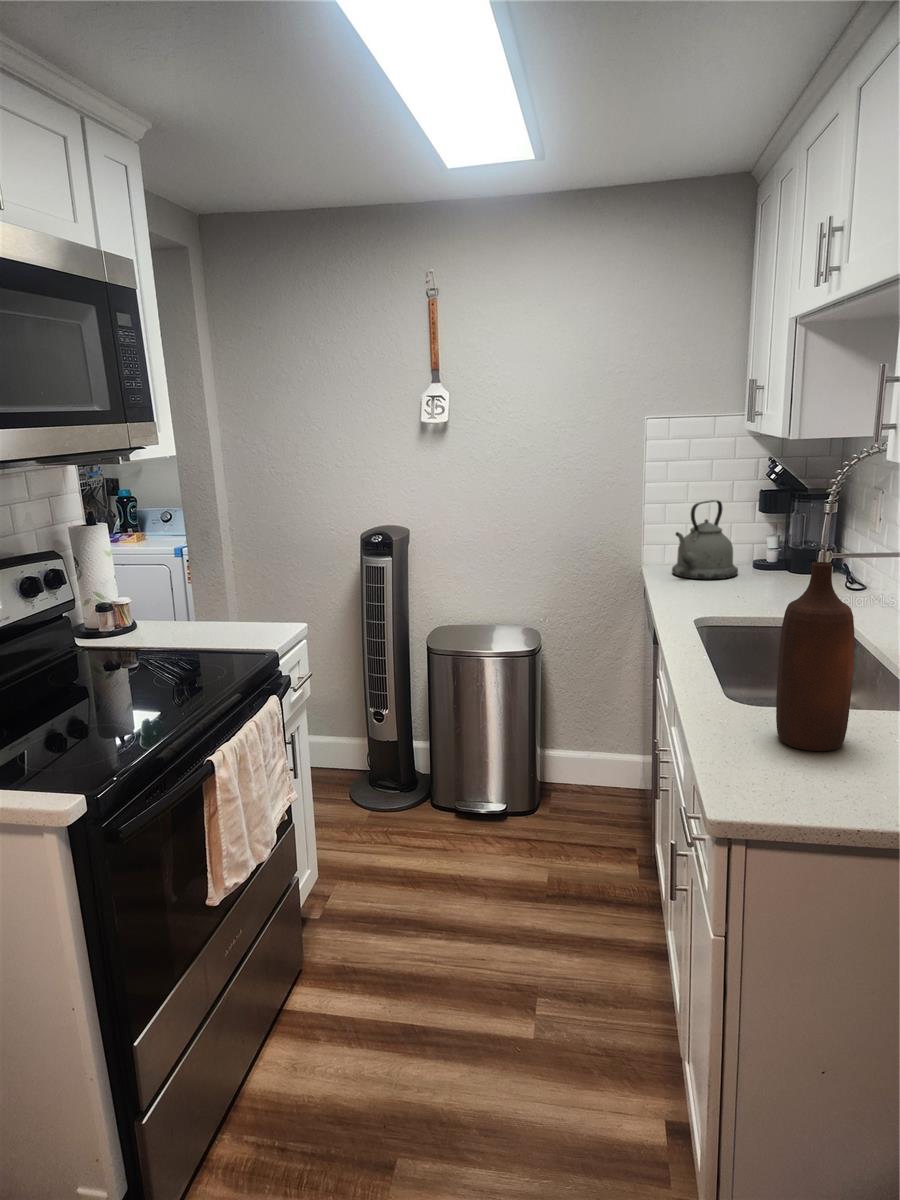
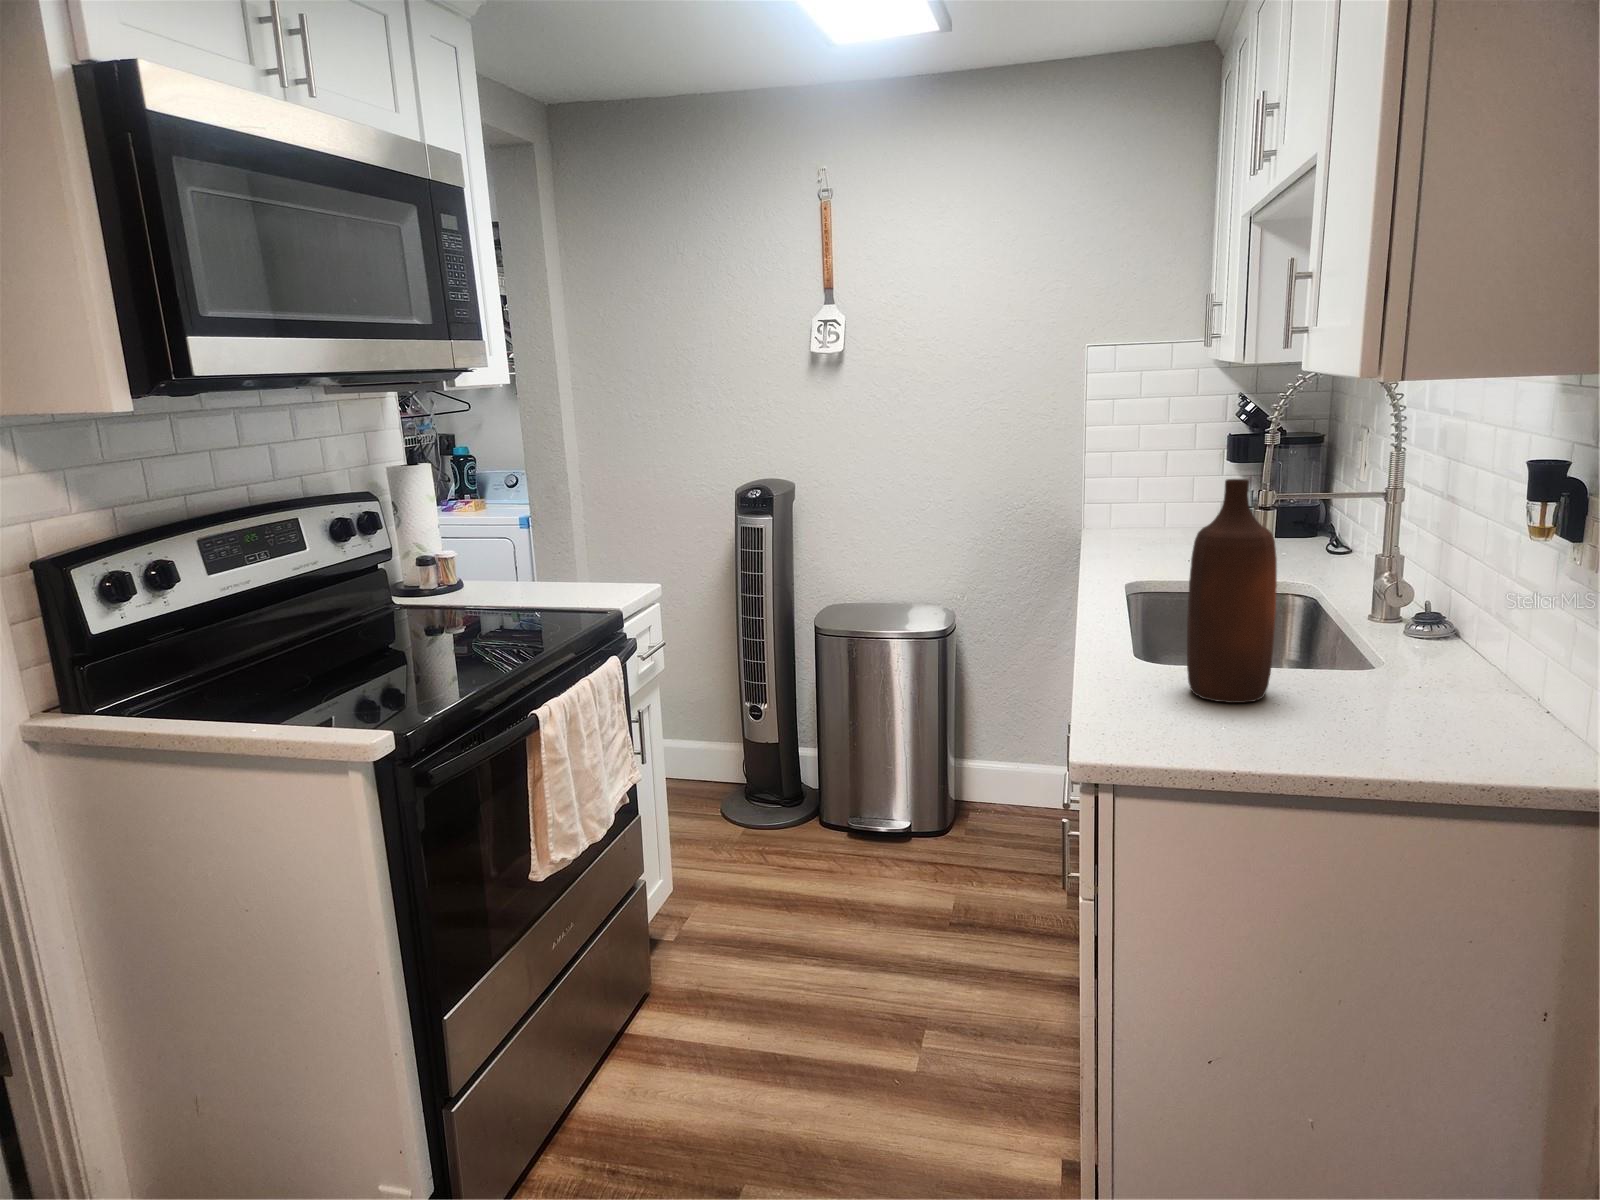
kettle: present [672,500,738,579] -> none [1114,445,1197,542]

